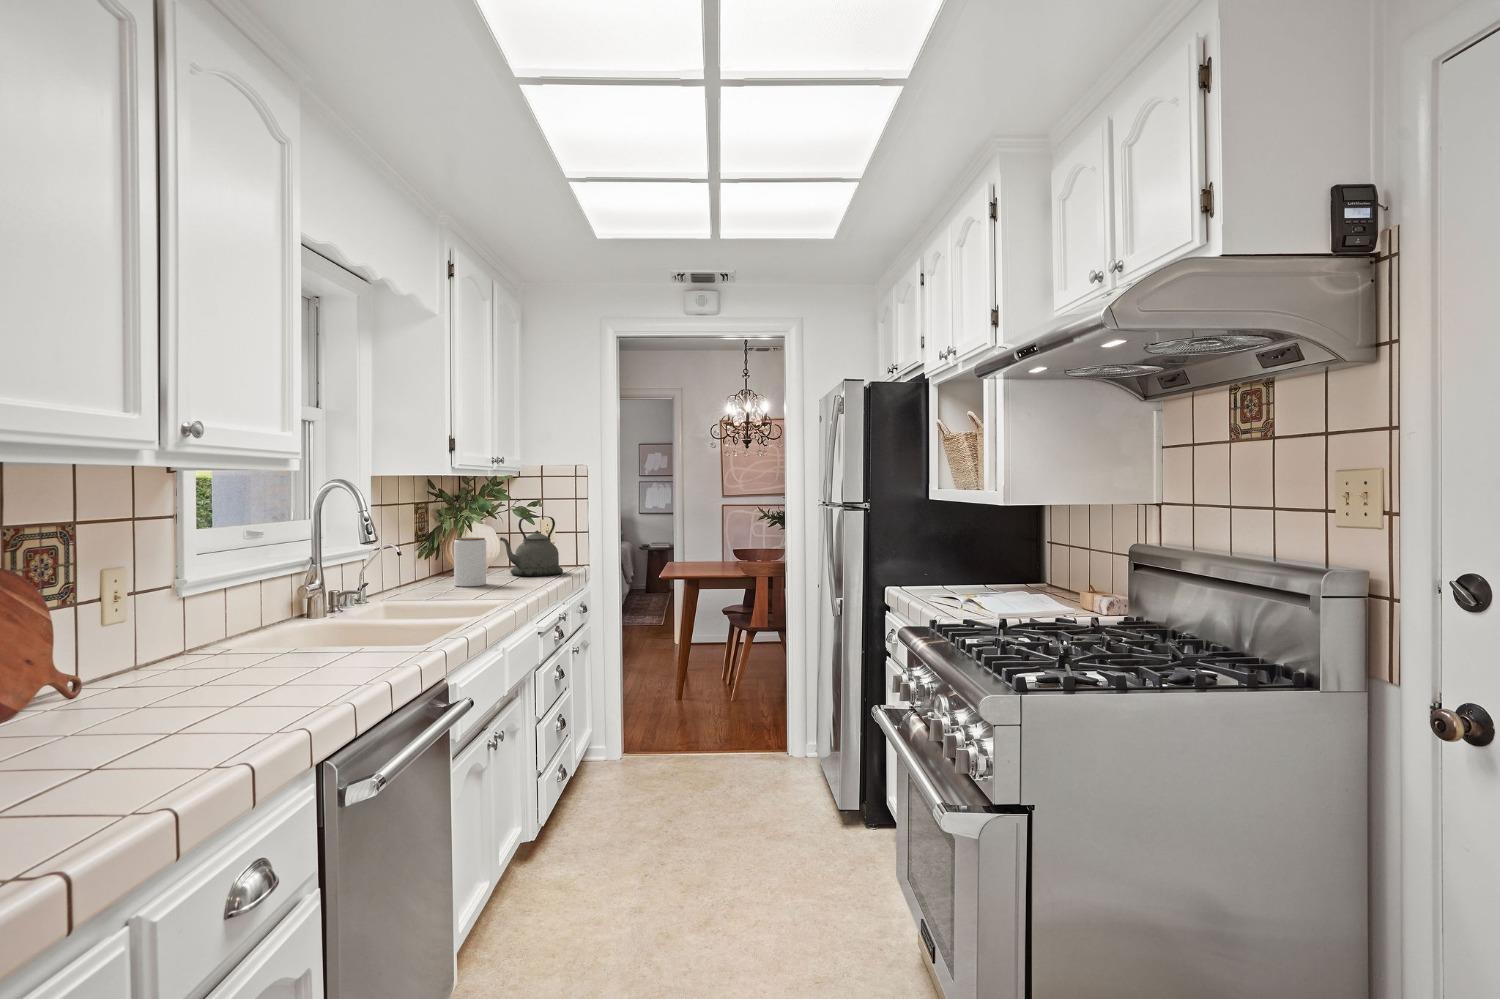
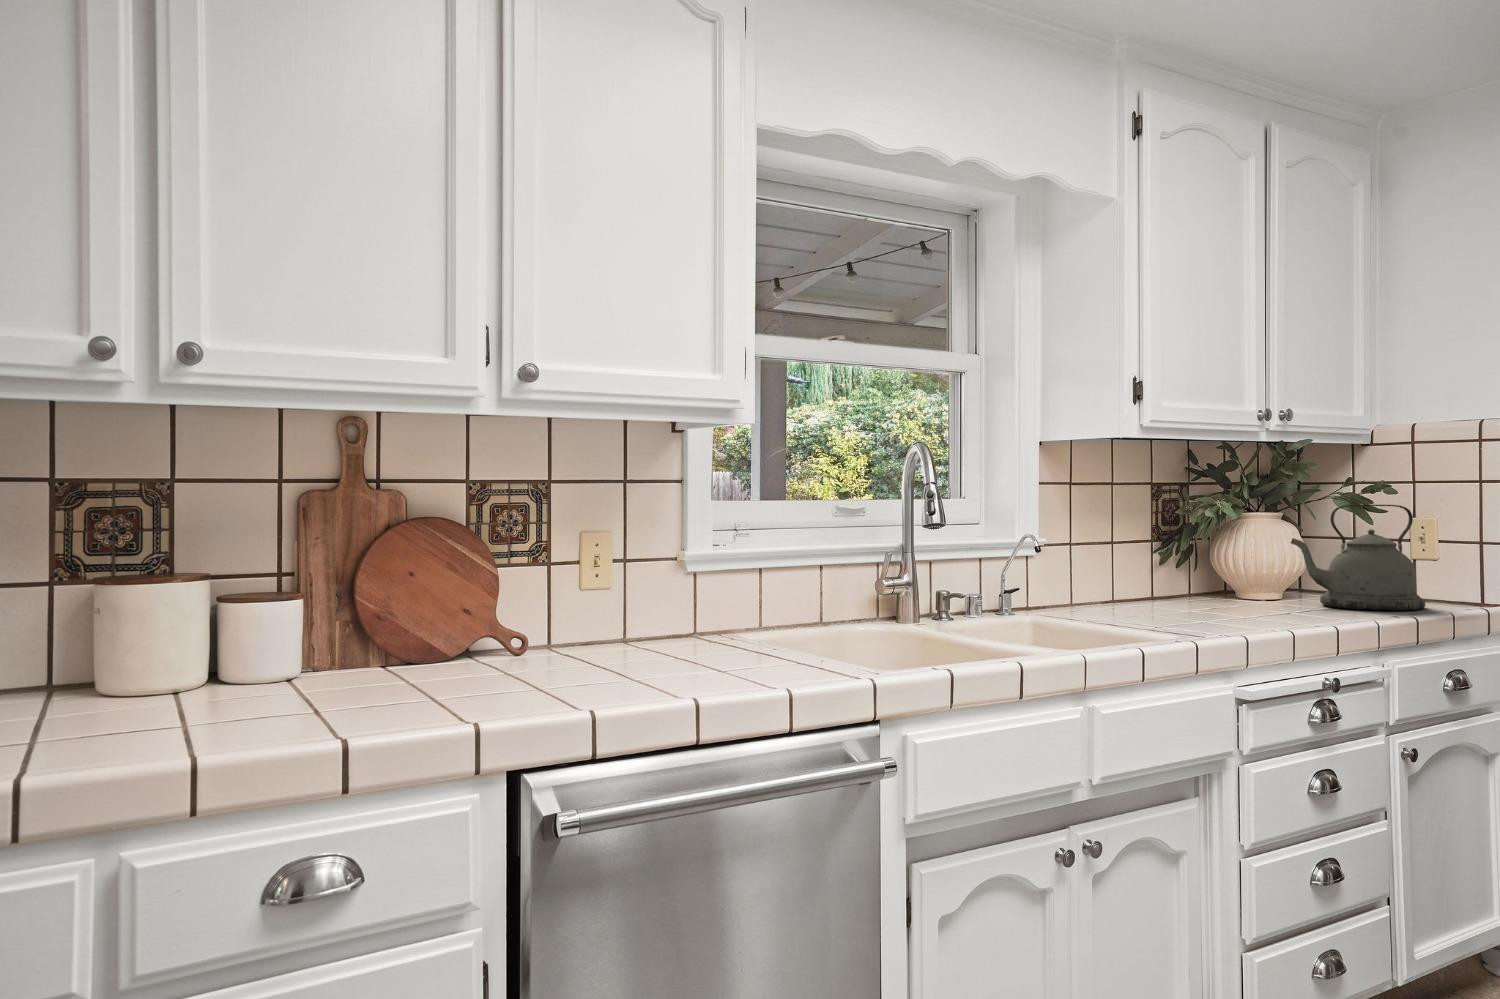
jar: present [454,538,486,586] -> none [1185,535,1239,612]

